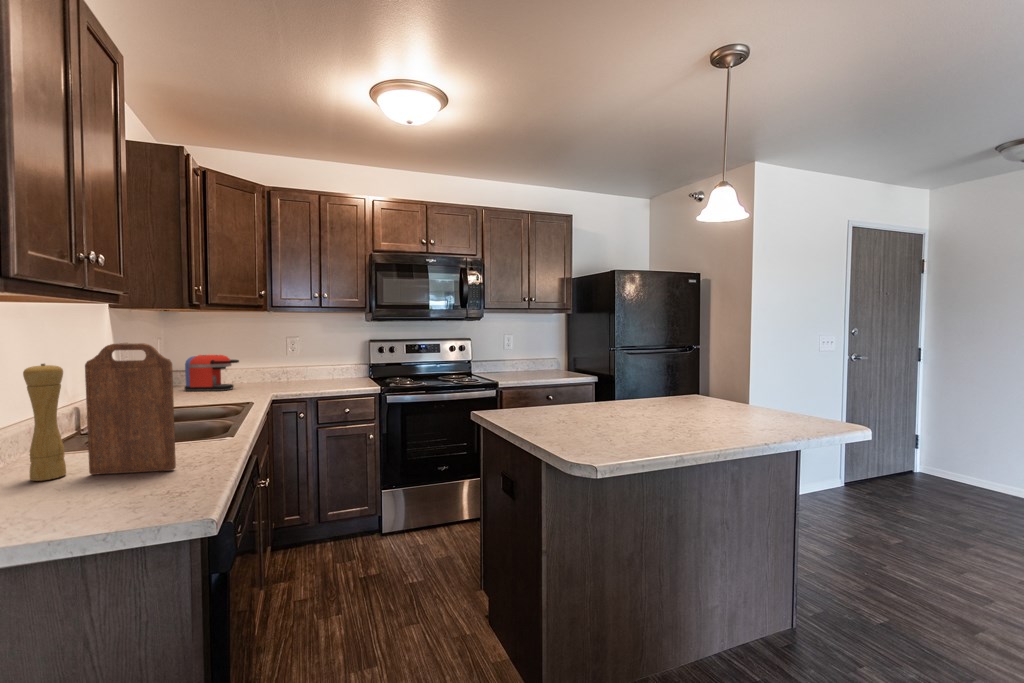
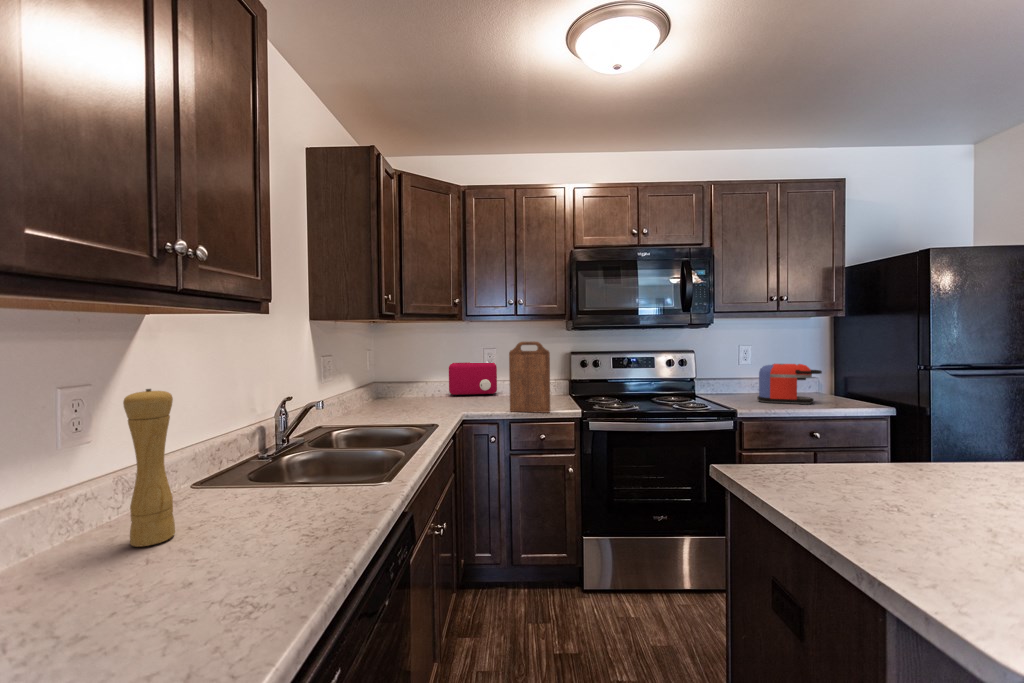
cutting board: present [85,343,176,475] -> present [509,341,550,413]
toaster: none [249,350,300,383] -> present [449,362,497,396]
coffee maker: present [184,355,239,391] -> present [757,364,822,404]

